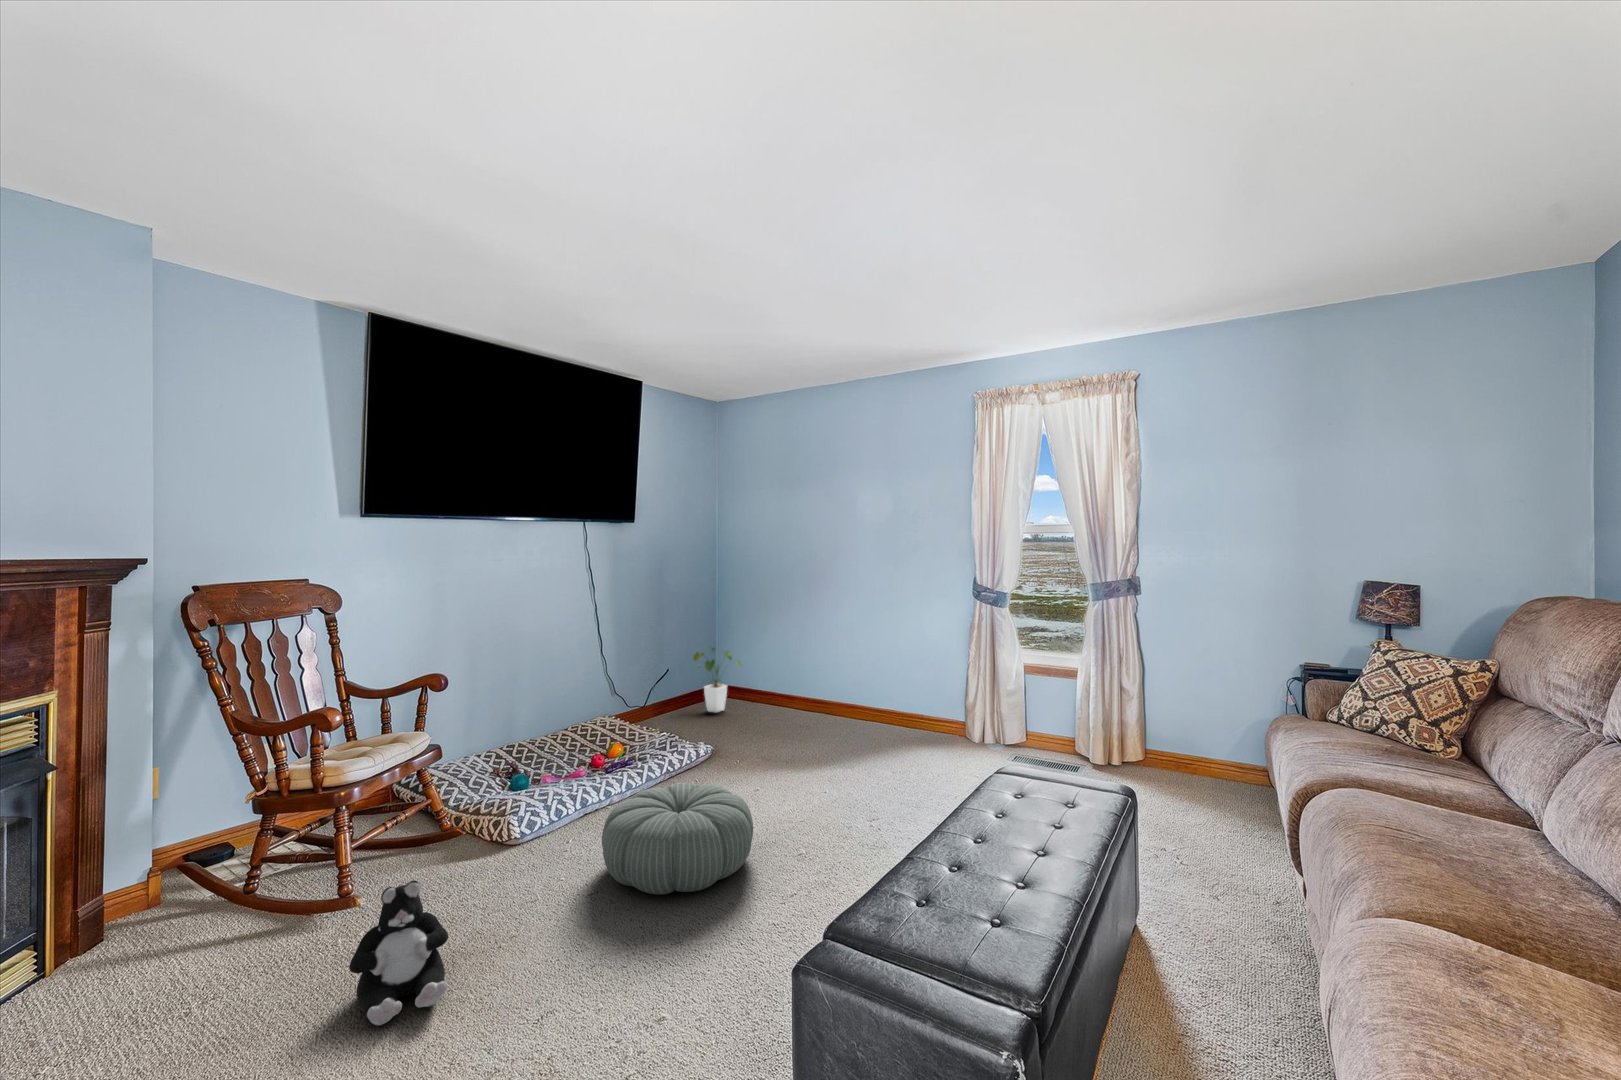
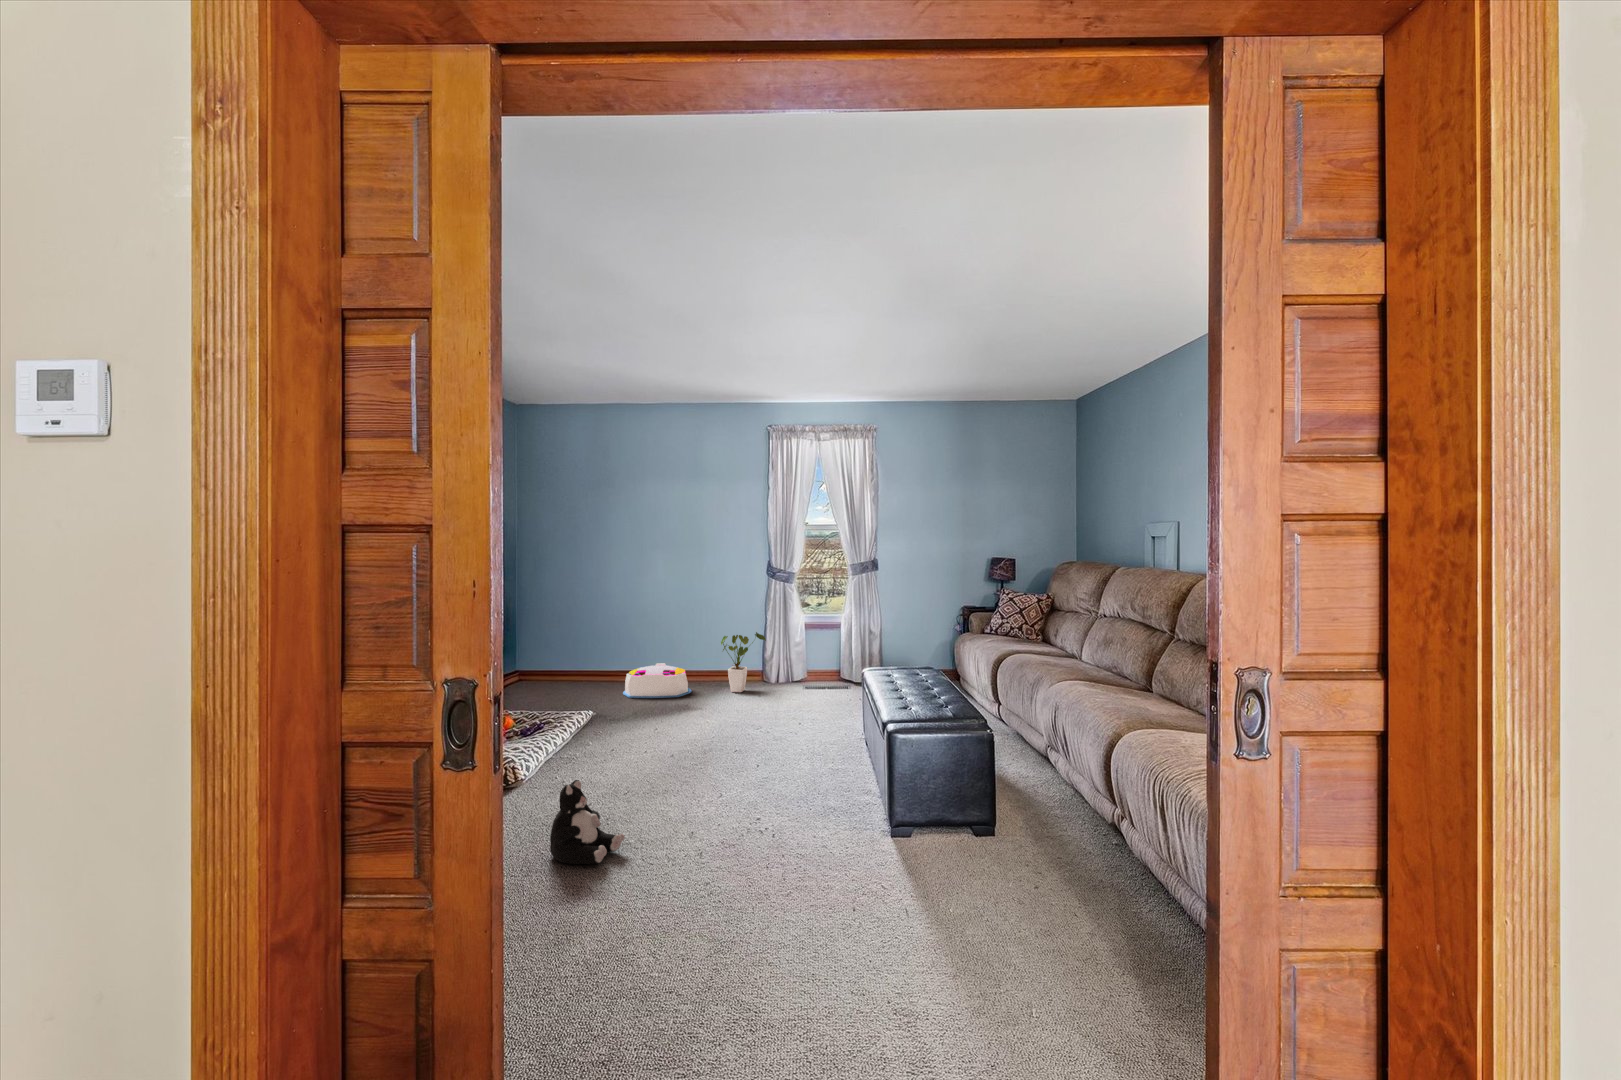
house plant: present [693,646,742,713] -> present [721,632,766,692]
storage bin: none [797,692,873,739] -> present [623,663,691,698]
pouf: present [602,783,753,895] -> none [609,718,720,787]

